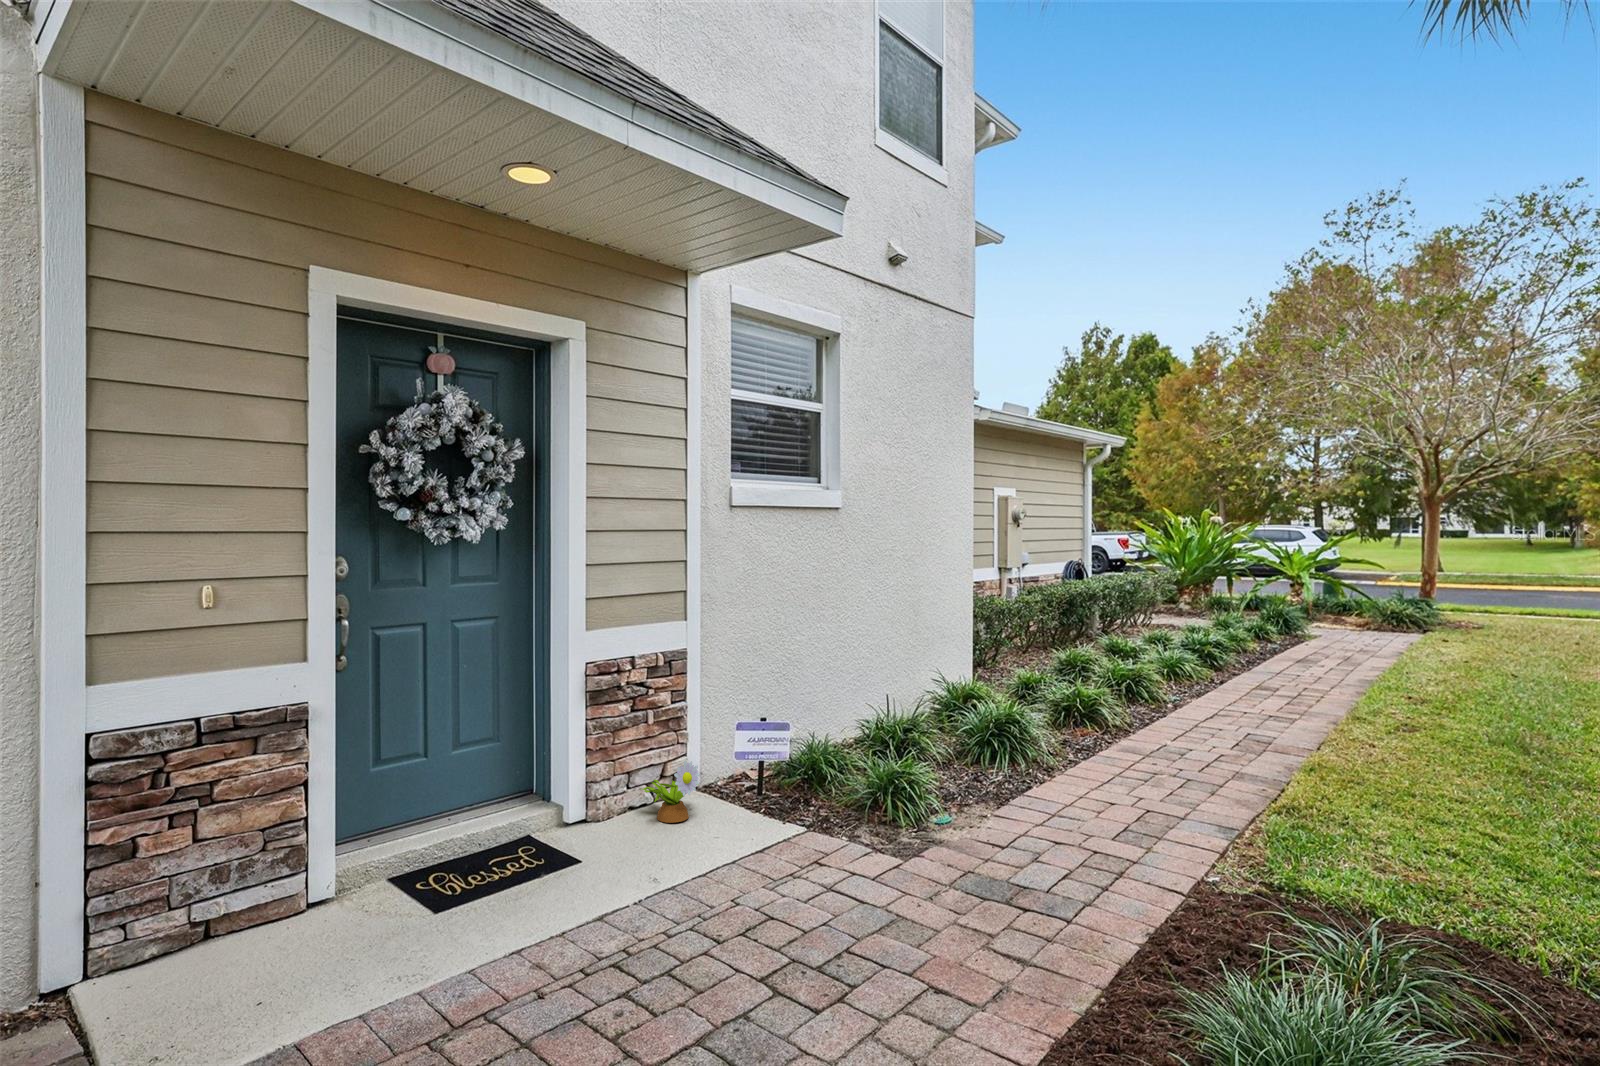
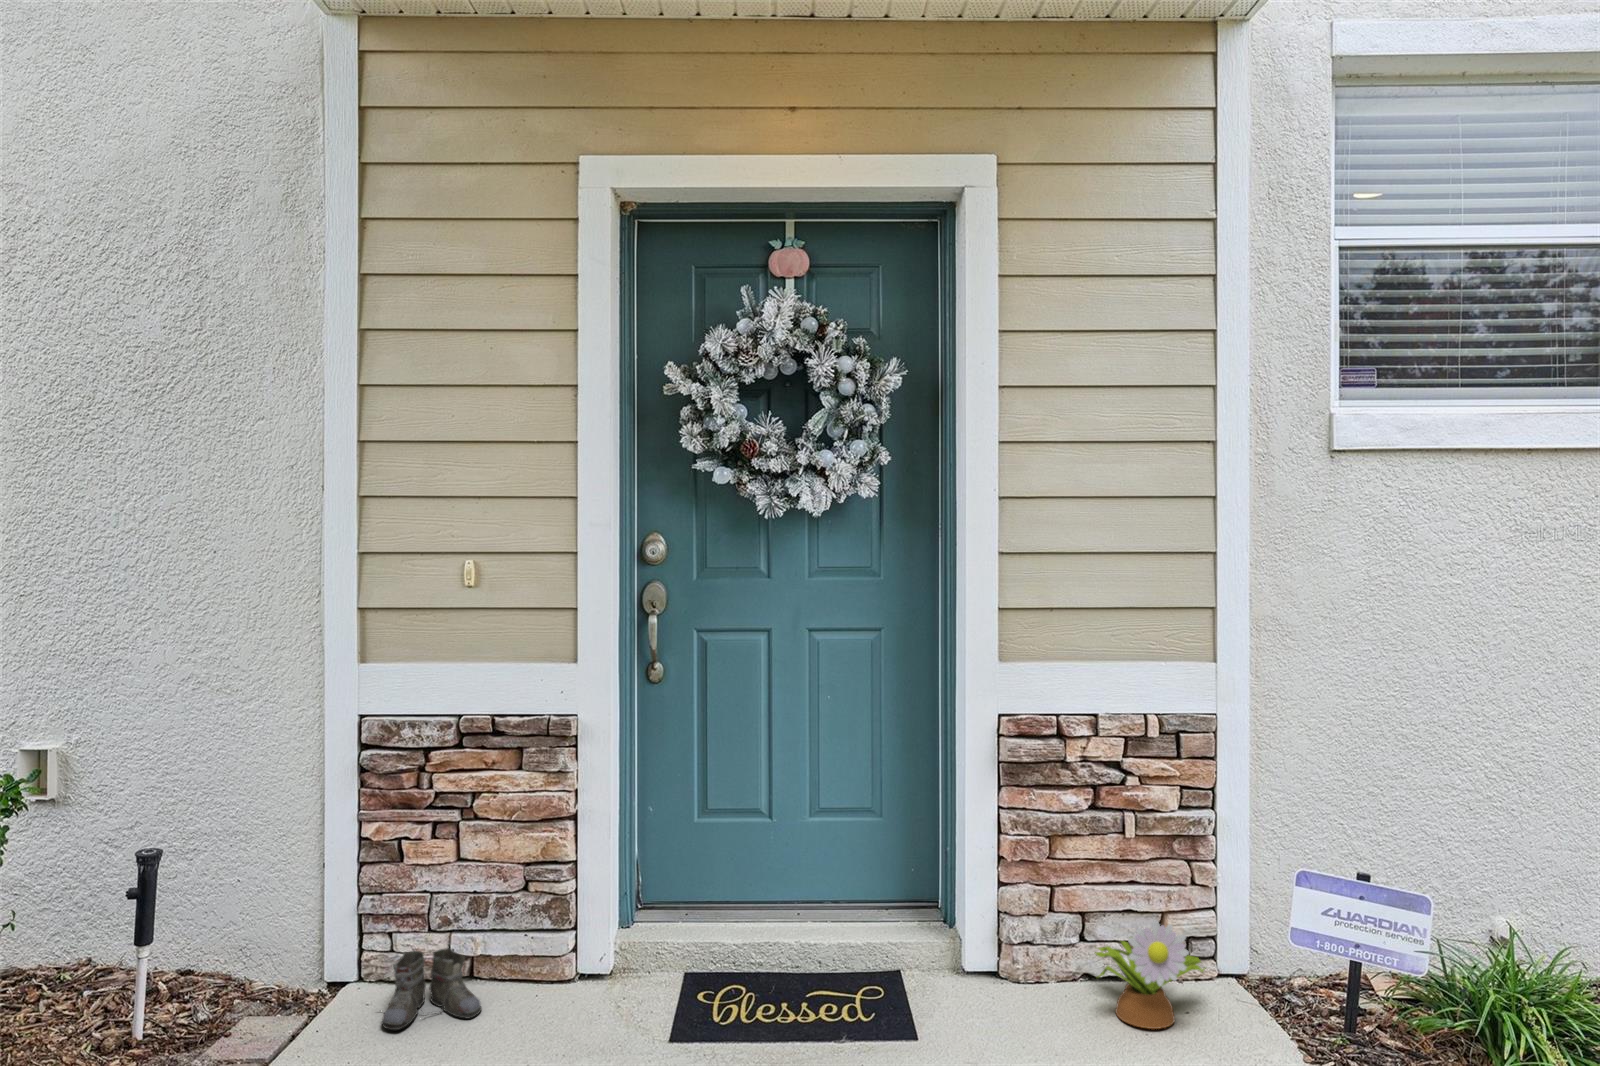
boots: none [143,914,252,990] -> present [382,948,482,1030]

